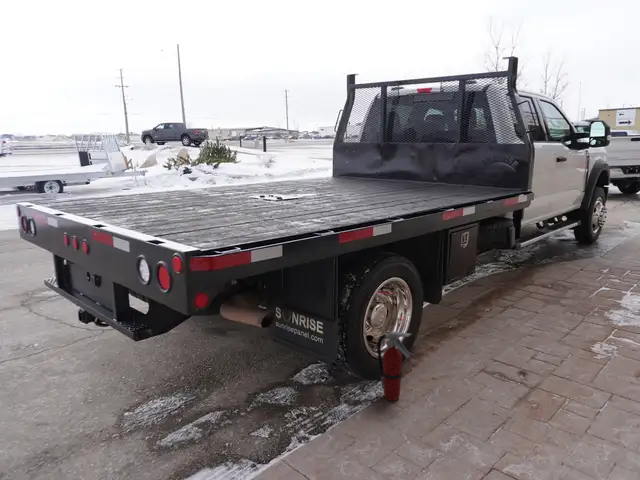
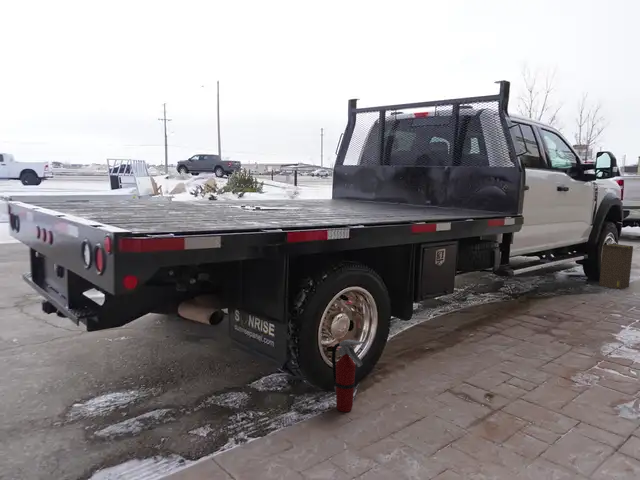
cardboard box: none [588,207,620,251] -> present [599,244,633,289]

